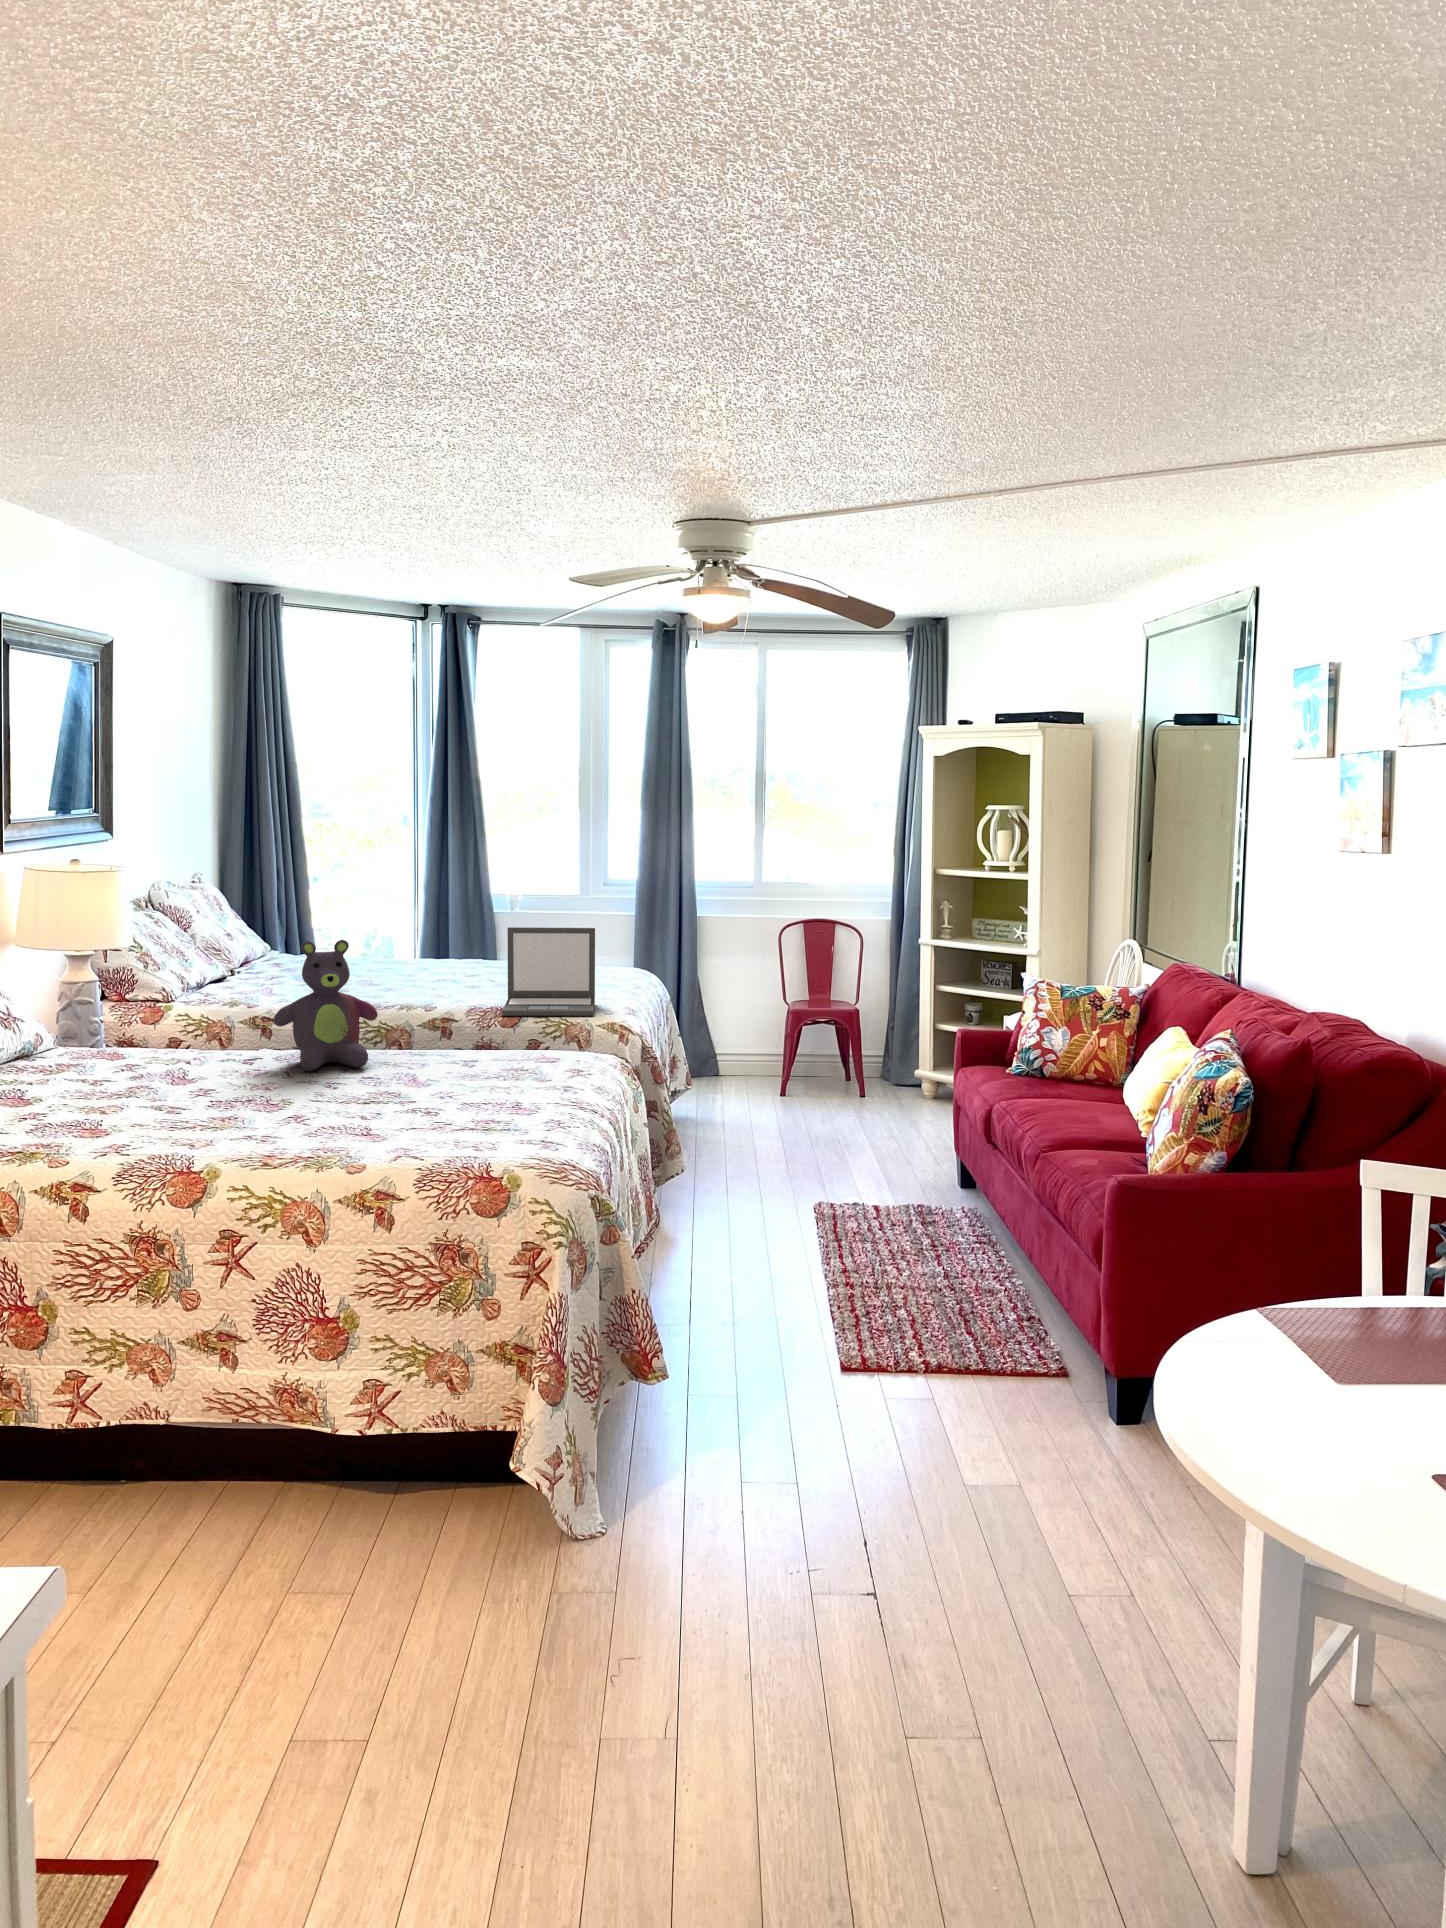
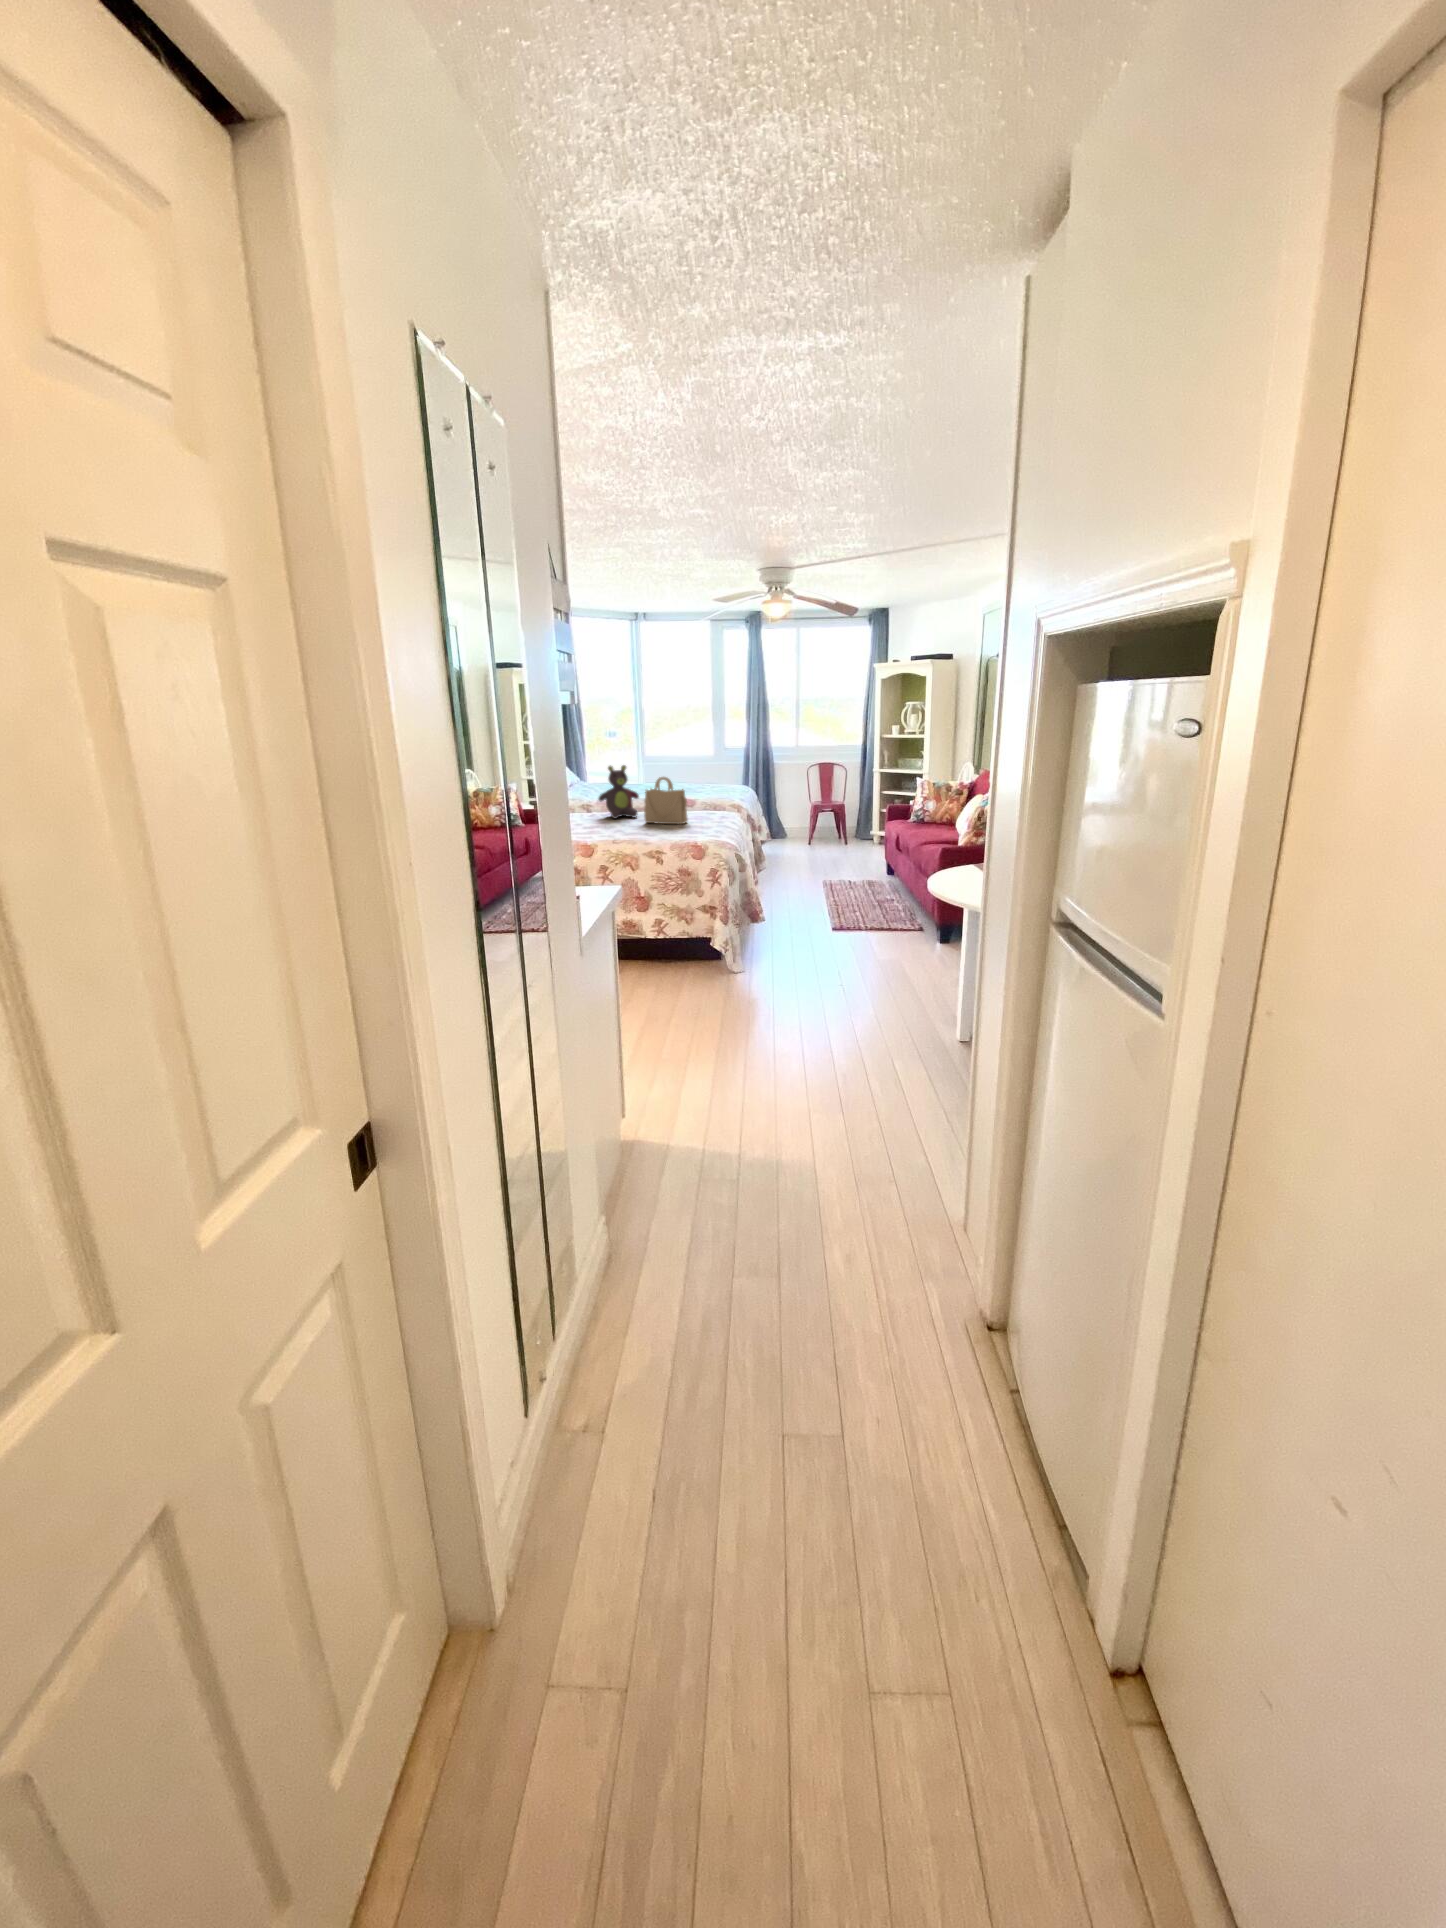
laptop: present [502,927,595,1016] -> none [686,762,725,802]
handbag: none [377,977,486,1096] -> present [644,777,688,824]

